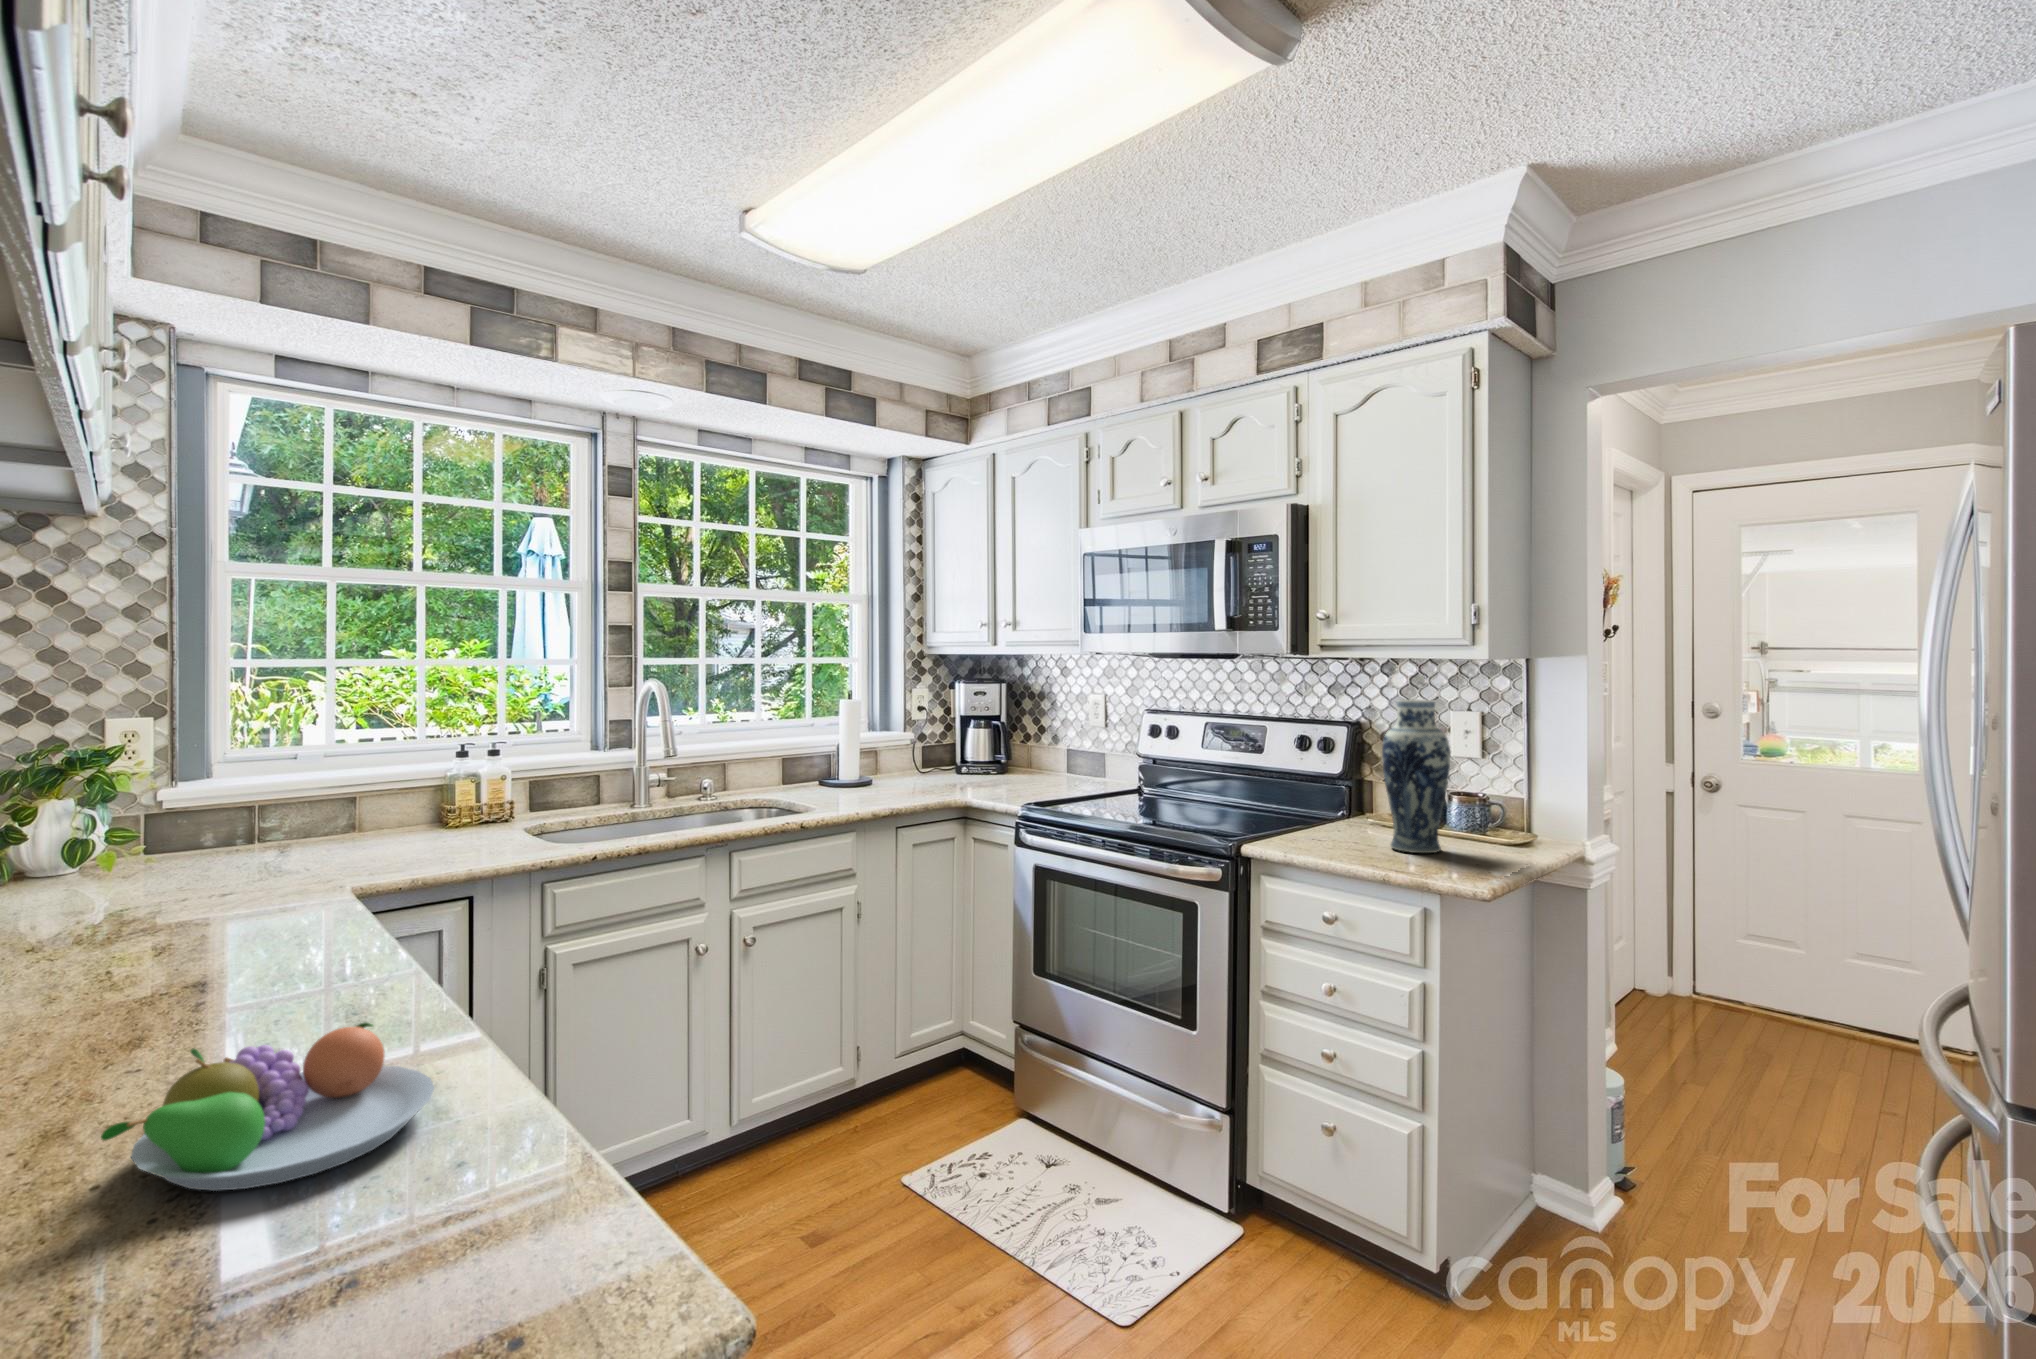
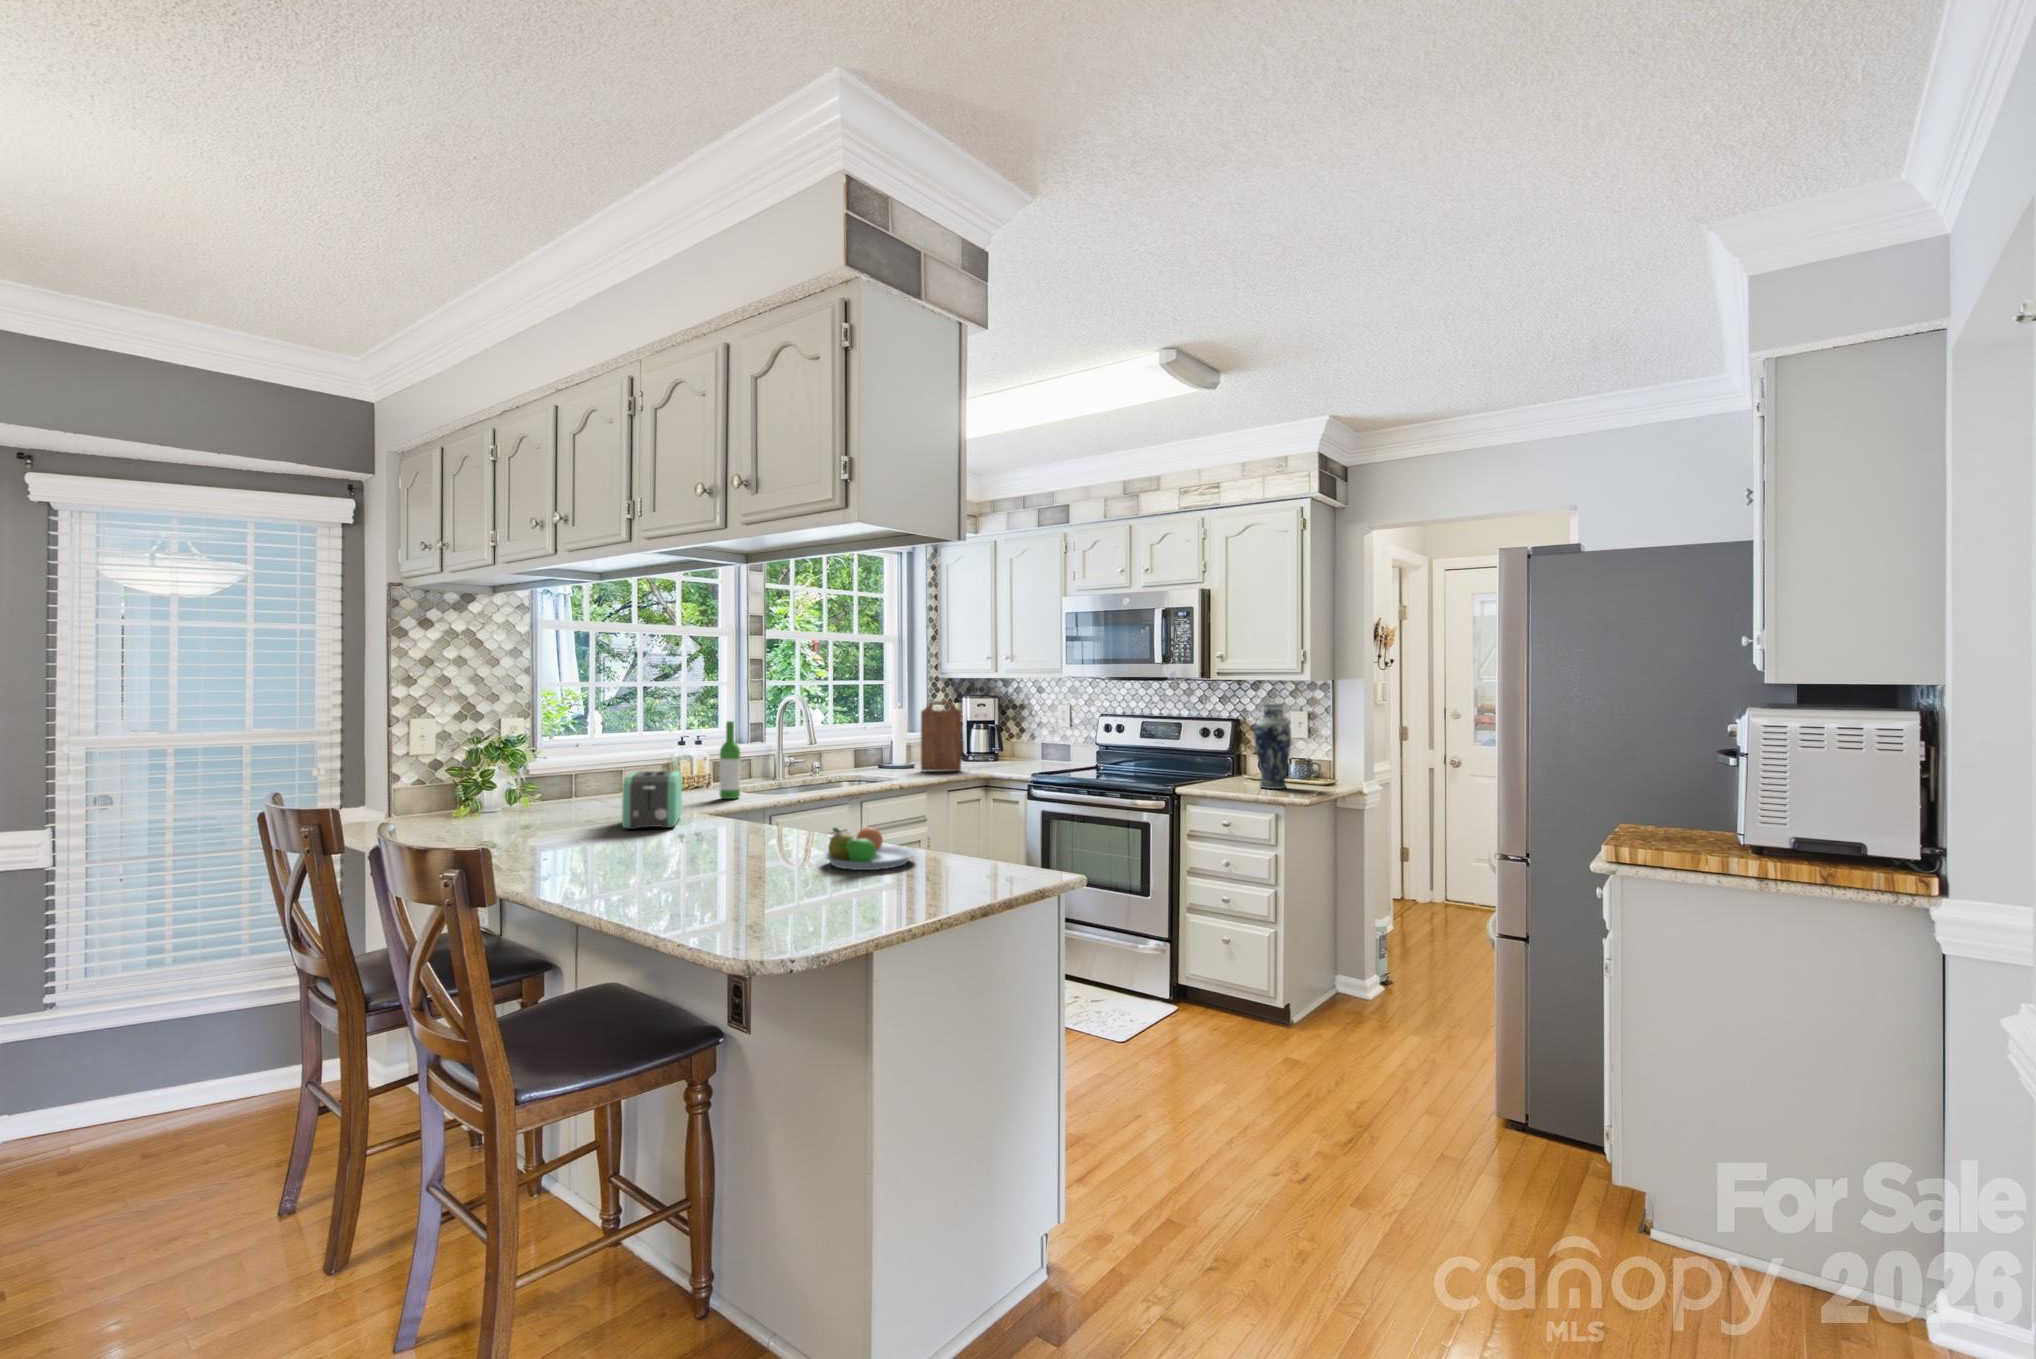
cutting board: none [871,690,931,794] -> present [921,701,961,771]
wine bottle: none [468,726,505,854] -> present [720,721,740,799]
toaster: none [105,823,304,944] -> present [622,771,682,829]

